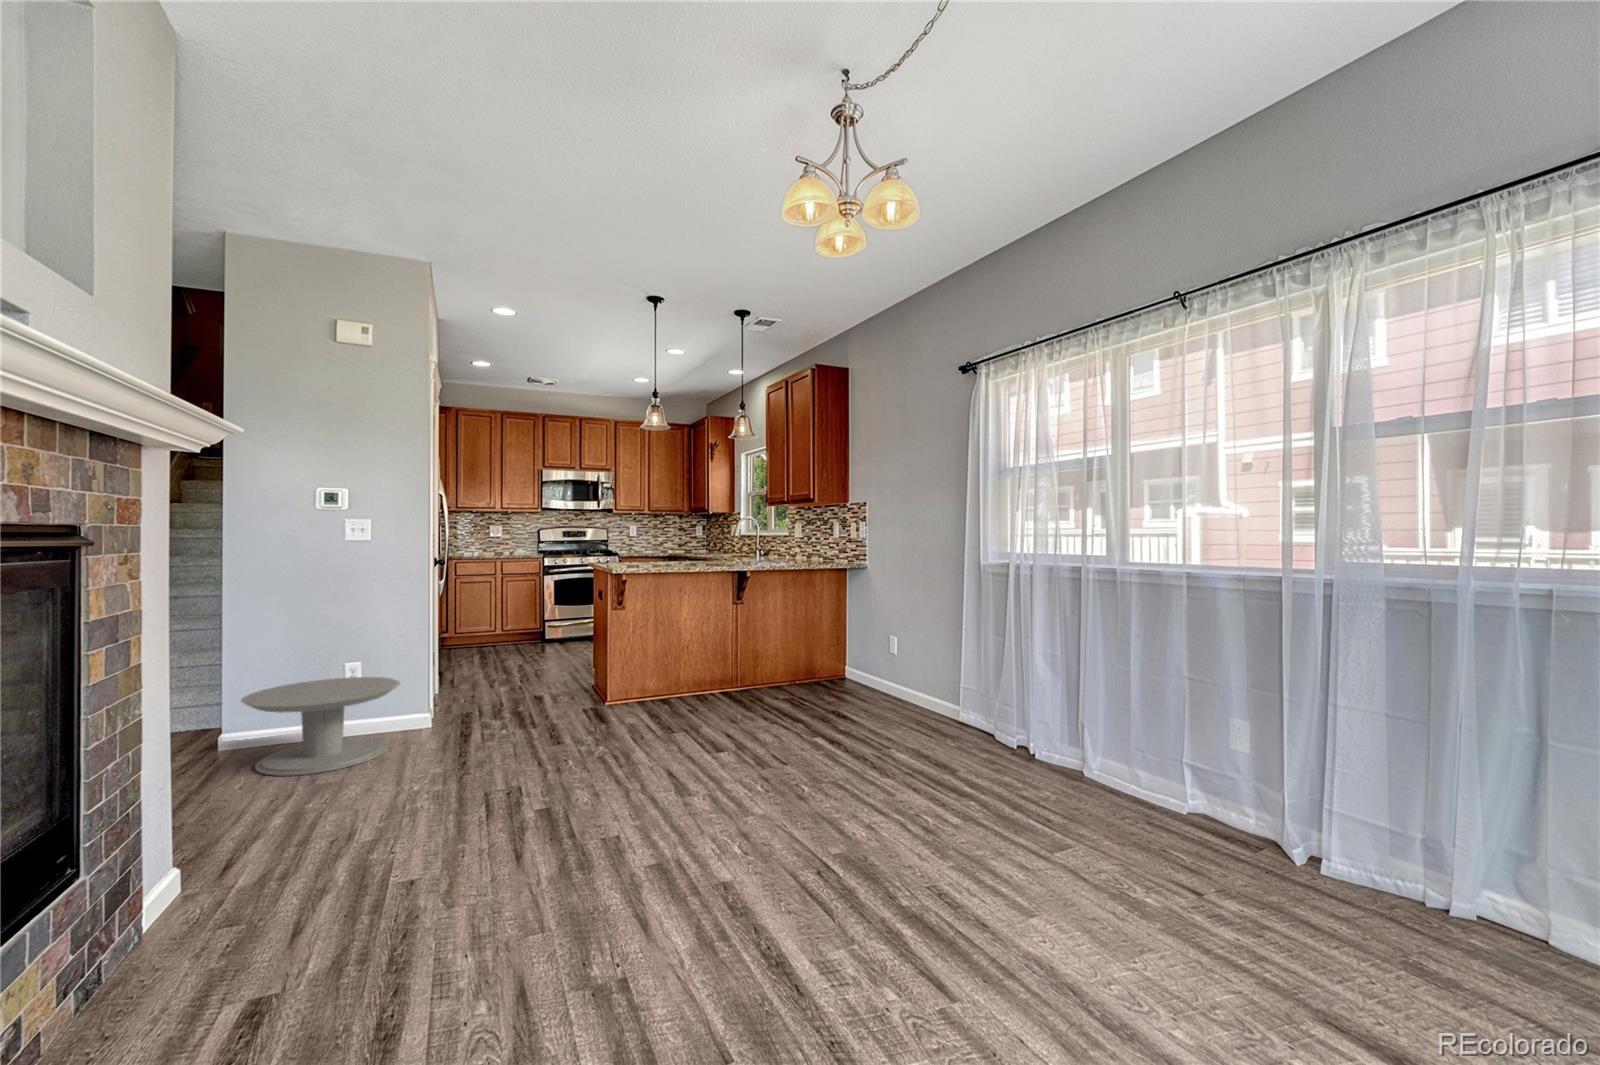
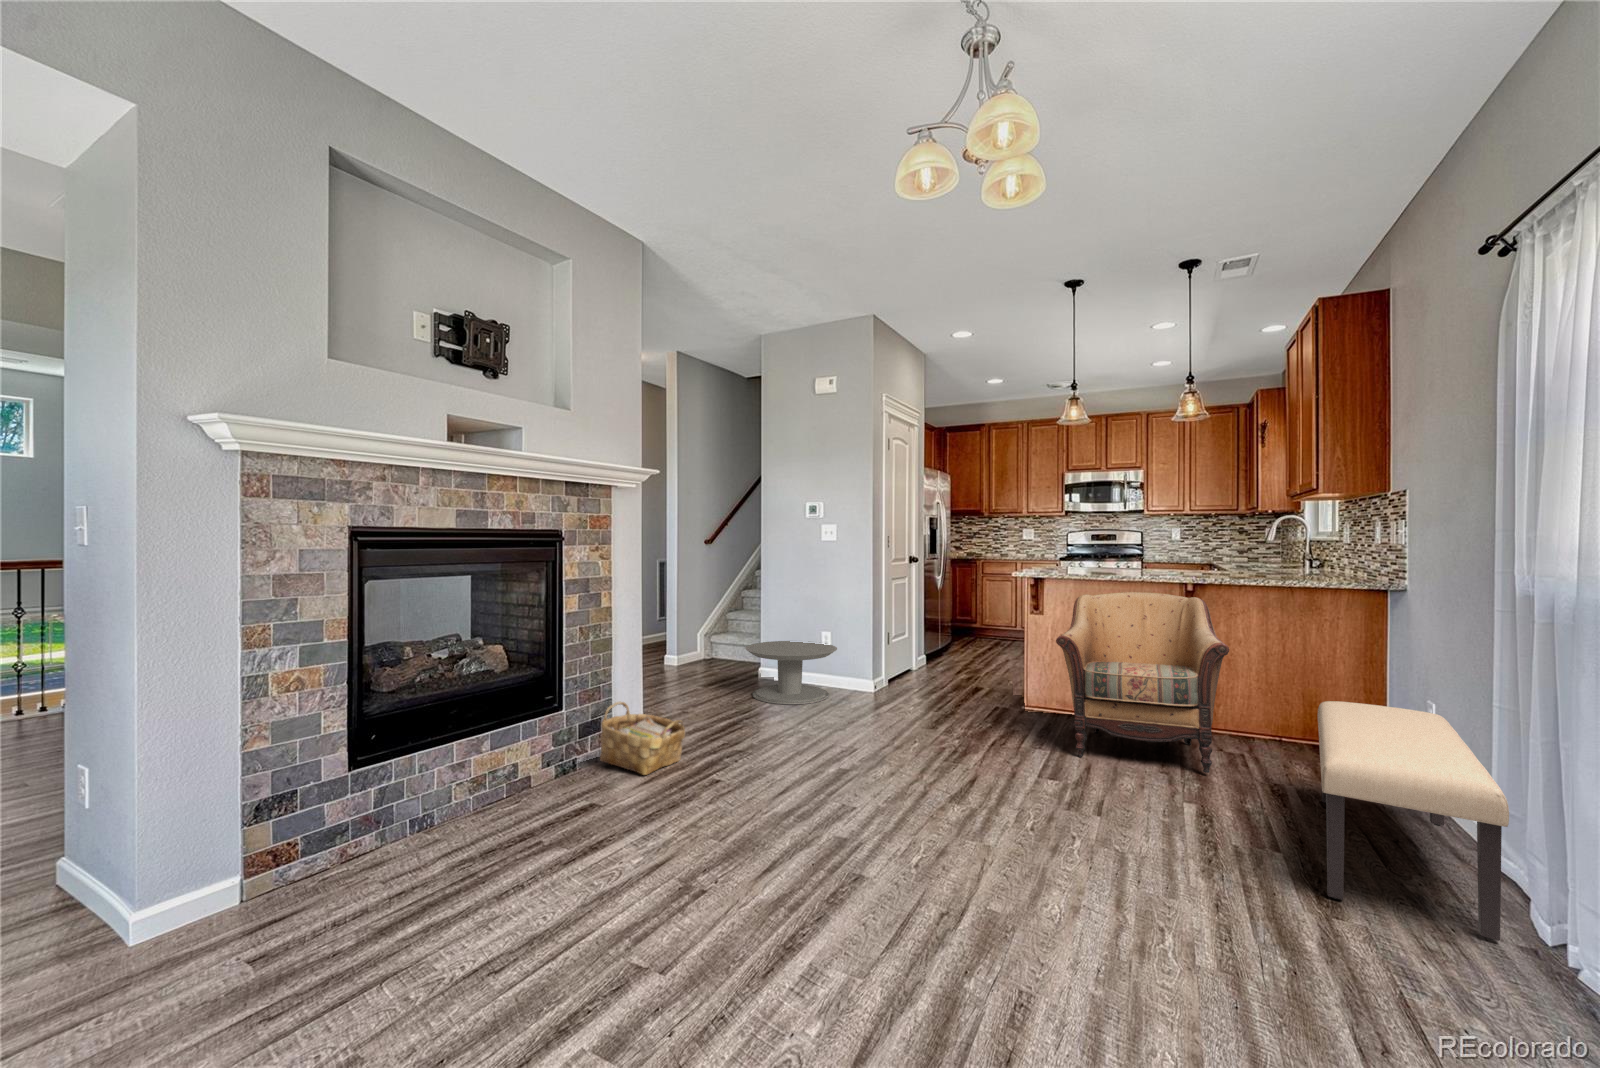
armchair: none [673,580,811,728] -> present [1056,592,1229,773]
bench: none [862,641,1013,760] -> present [1317,701,1509,941]
woven basket: none [153,818,338,946] -> present [600,701,685,775]

